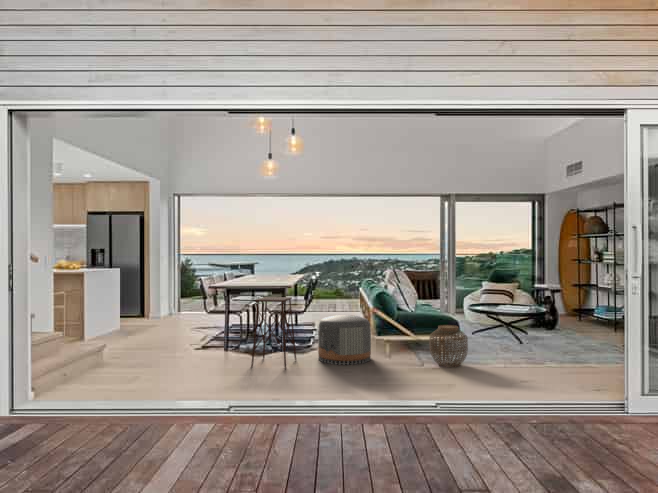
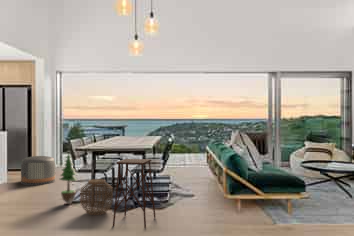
potted tree: none [189,292,210,349] -> present [60,155,77,203]
pouf: present [318,315,371,365] -> present [21,156,55,185]
woven basket: present [429,325,468,367] -> present [80,179,113,215]

